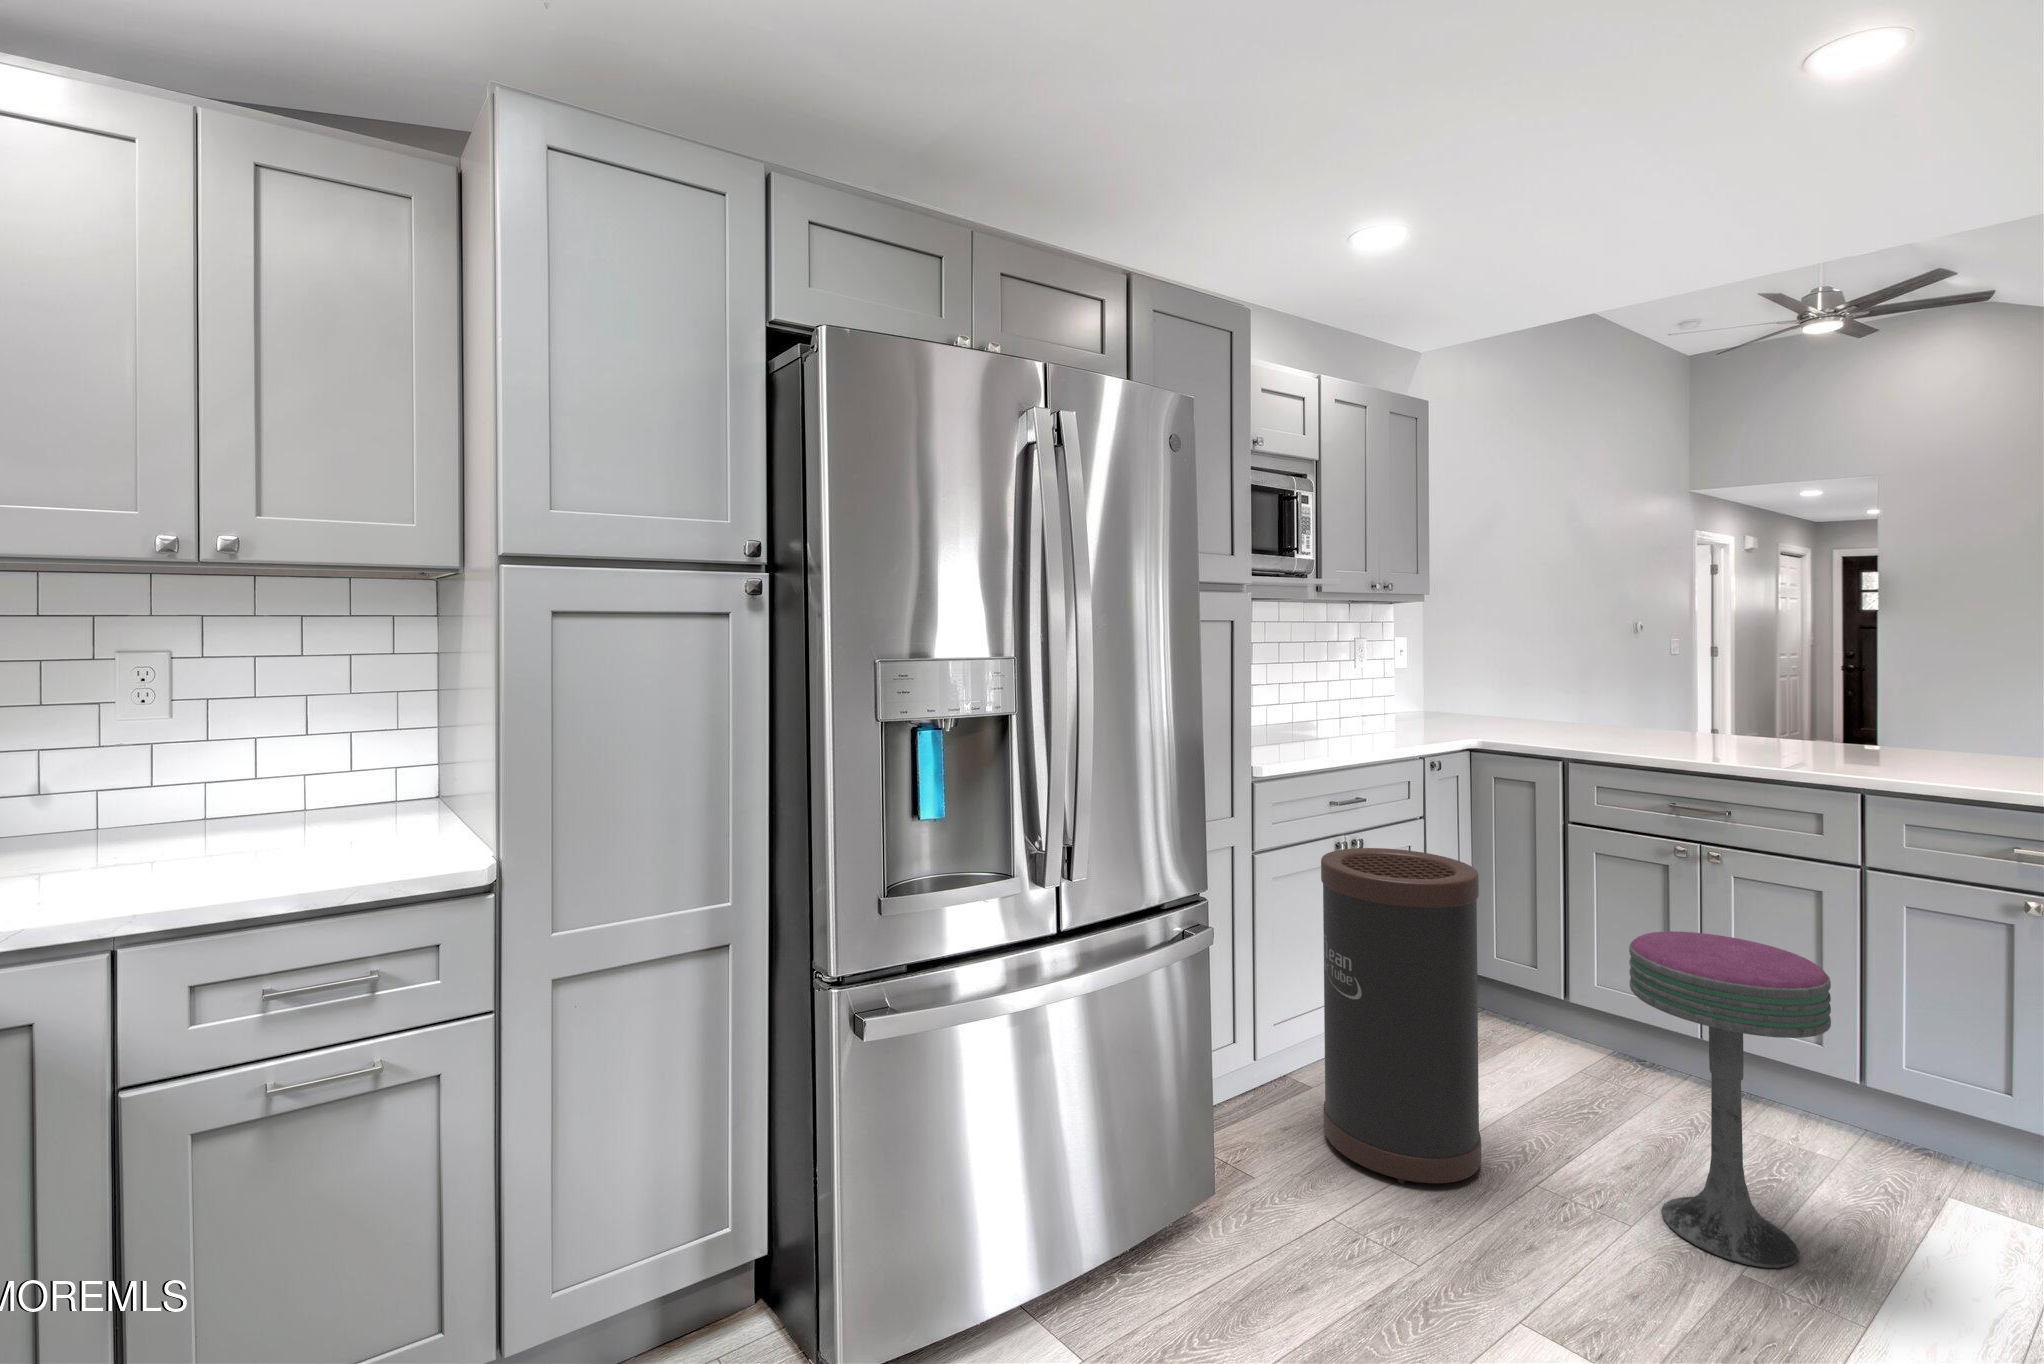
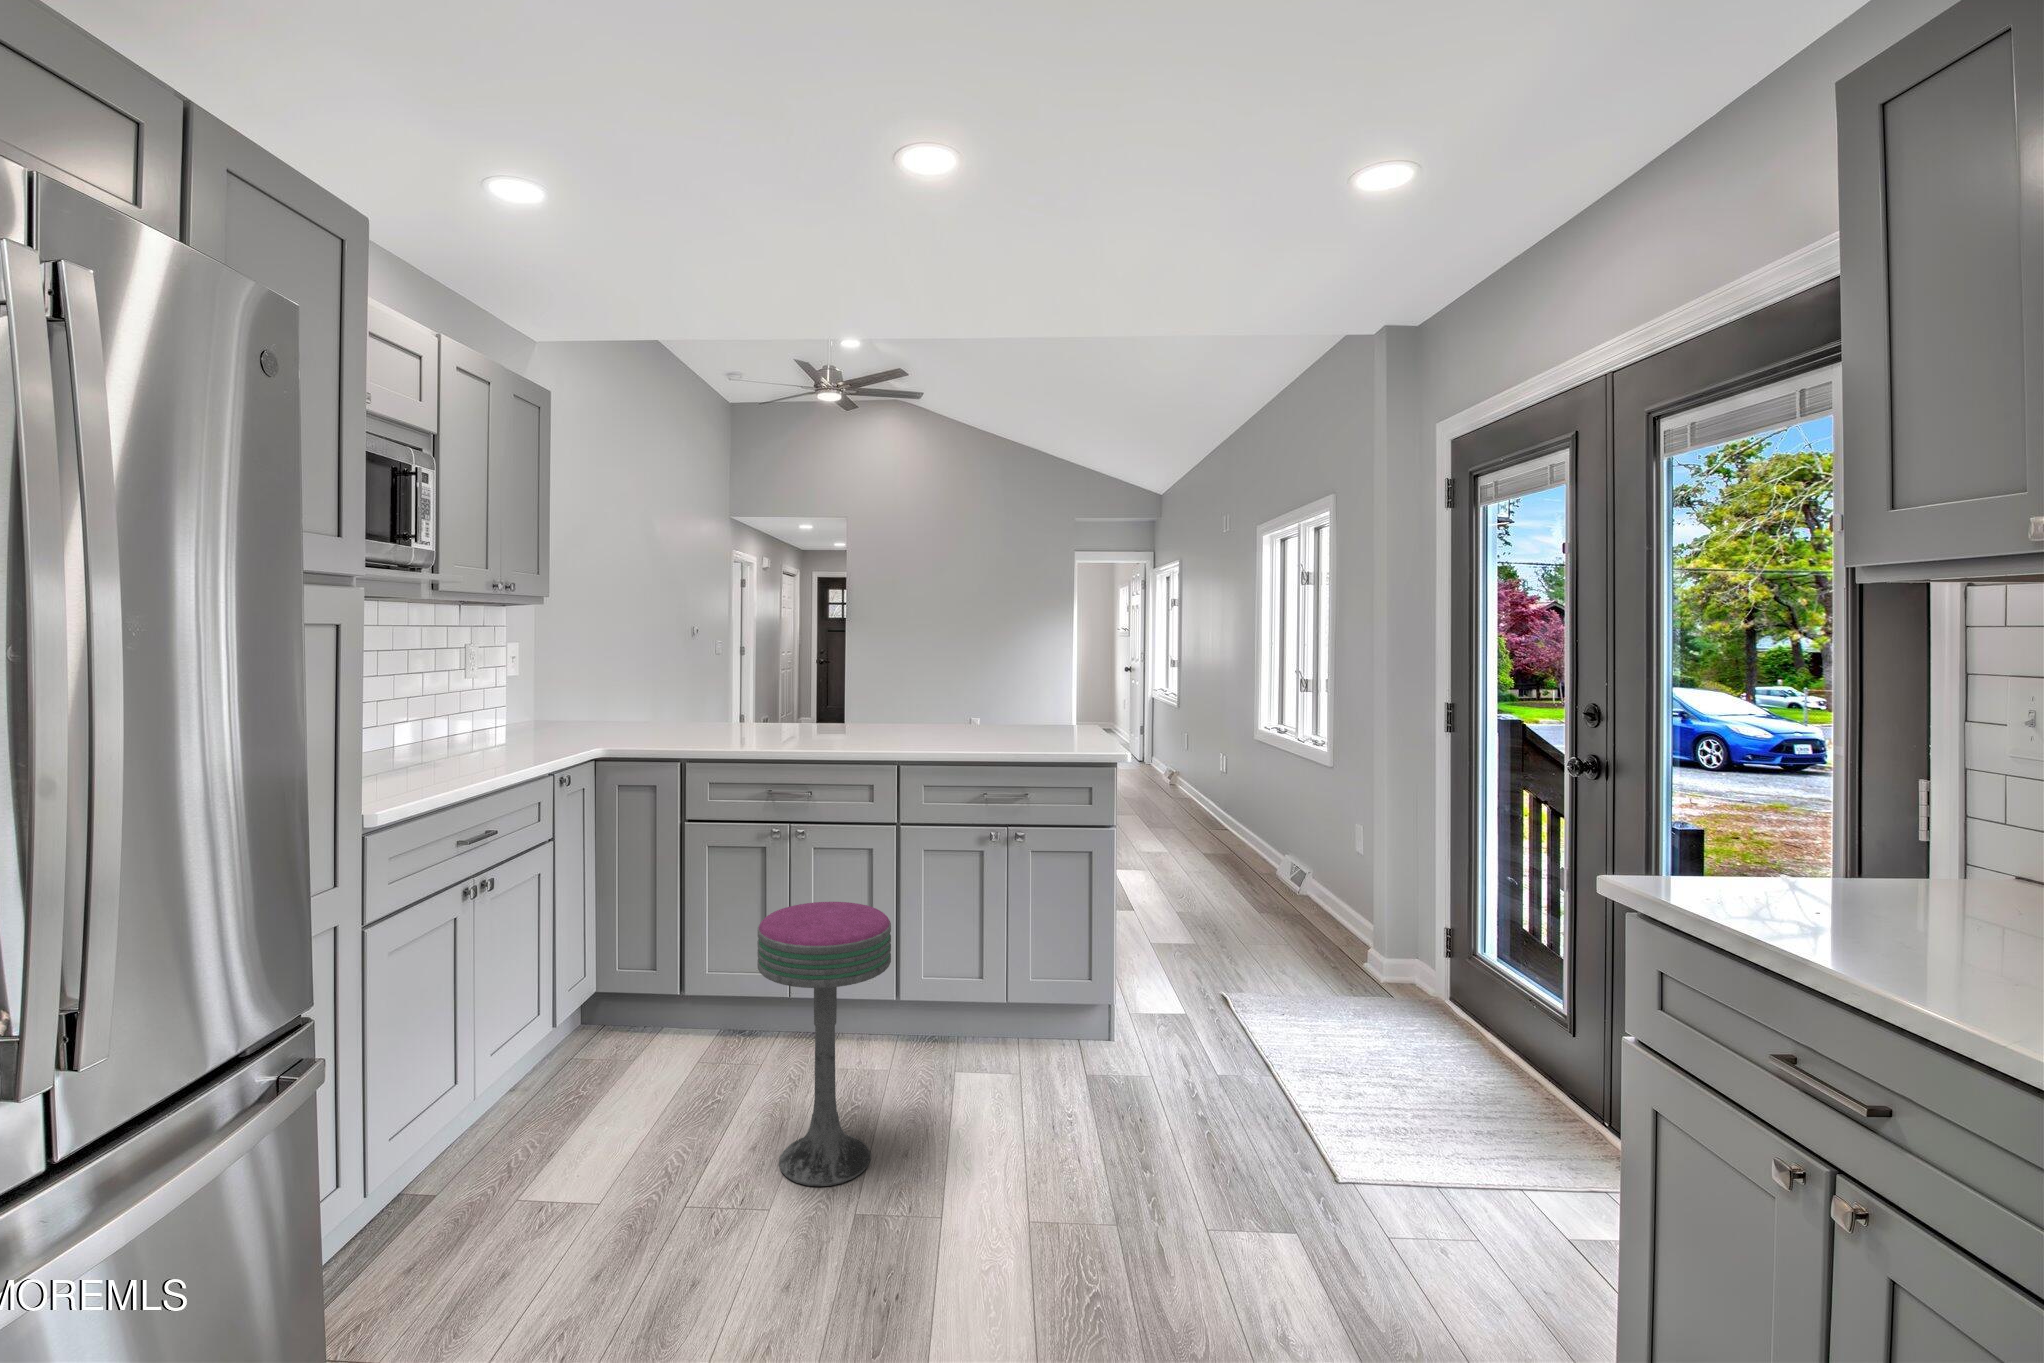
trash can: present [1321,848,1481,1184] -> none [458,880,631,1266]

